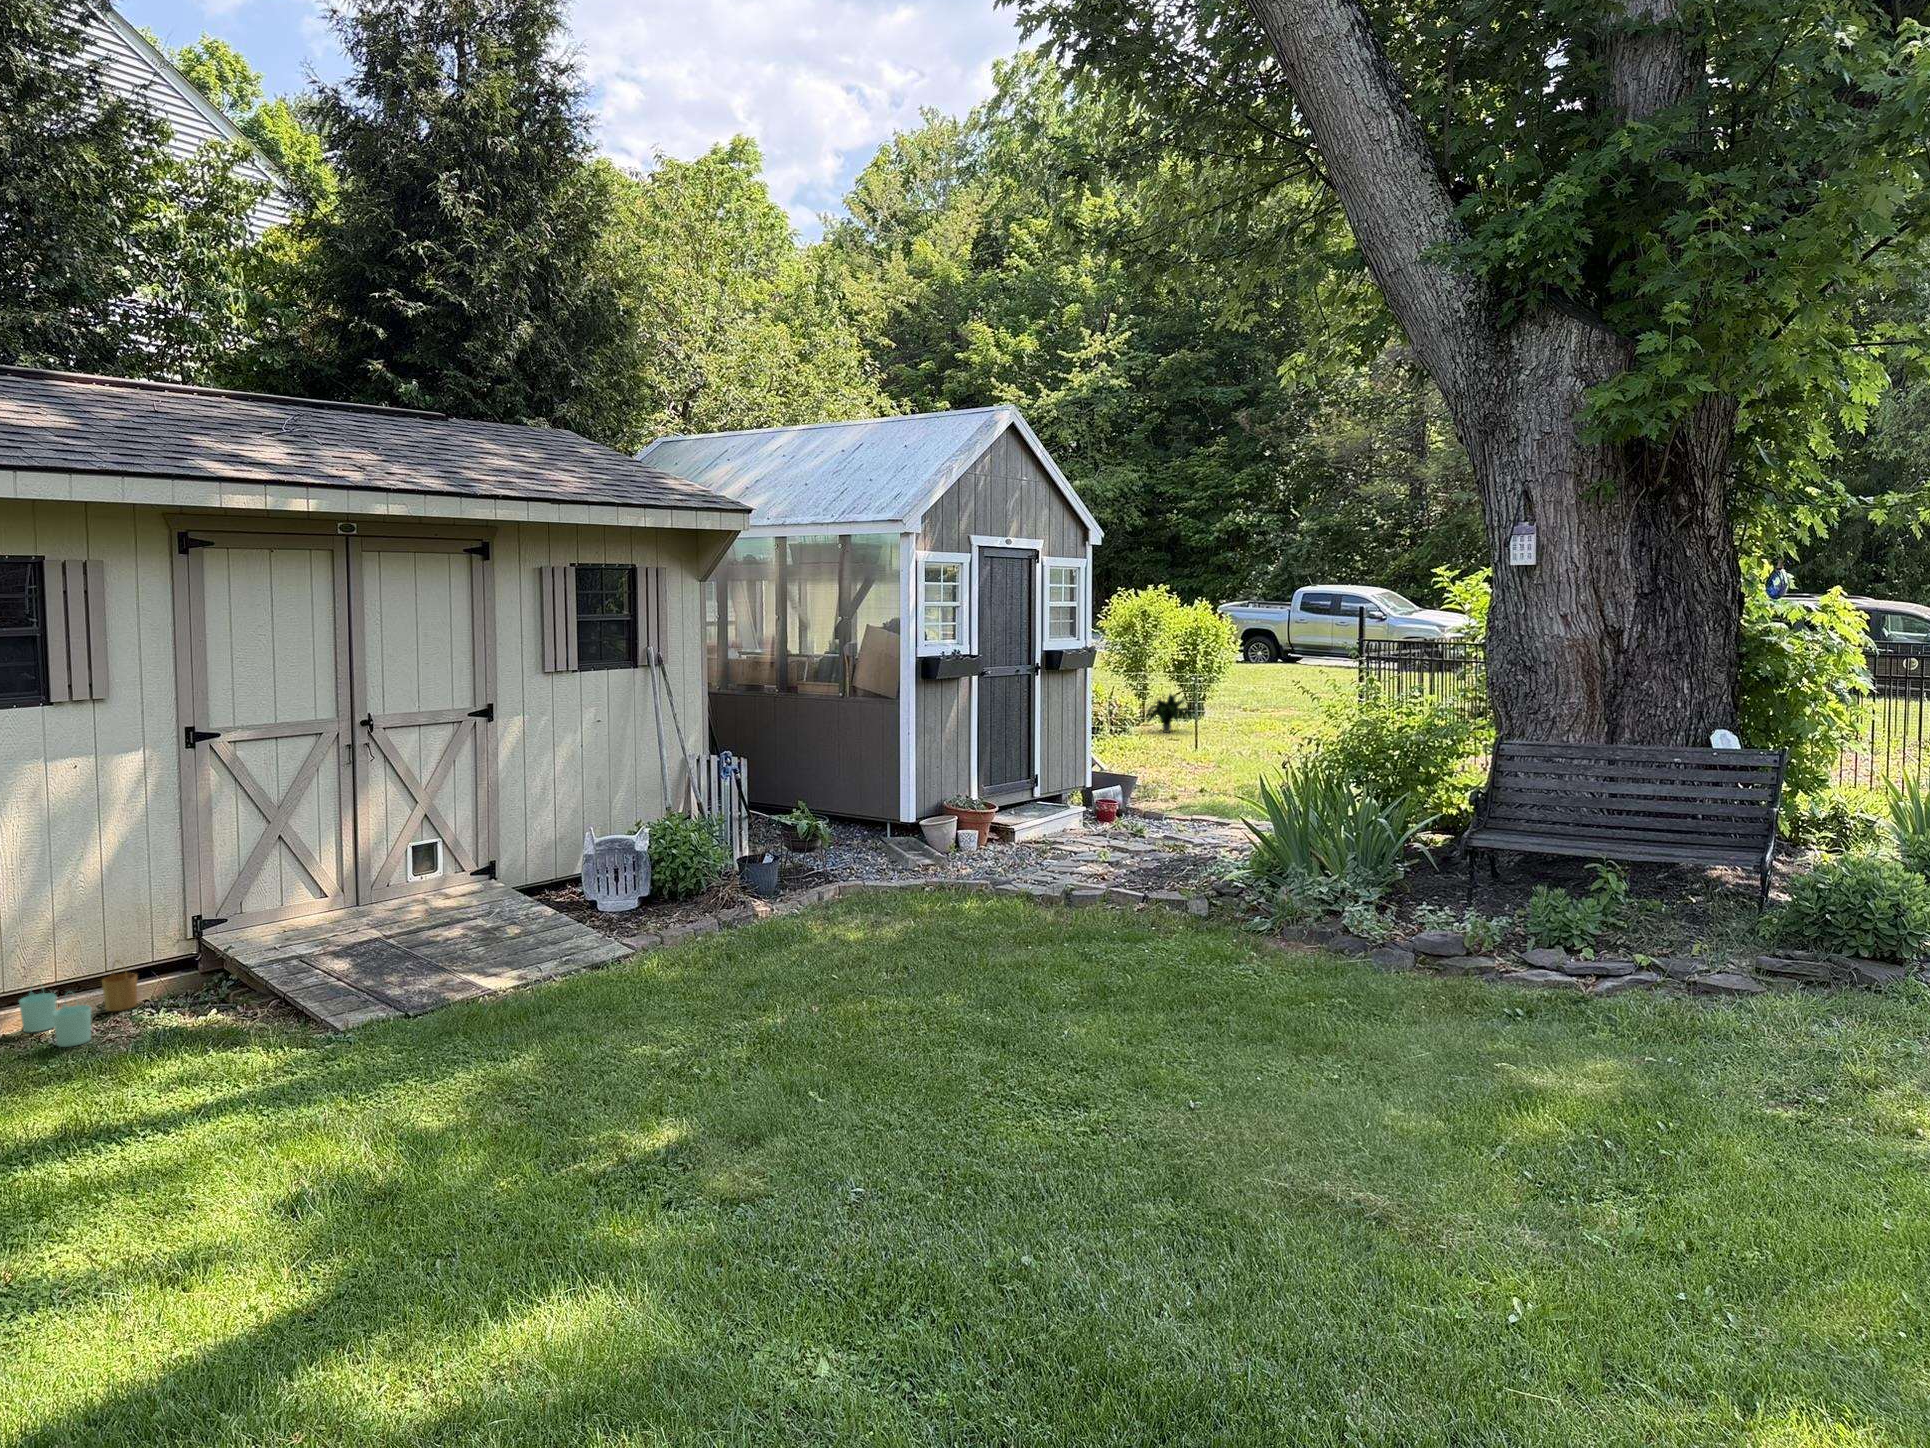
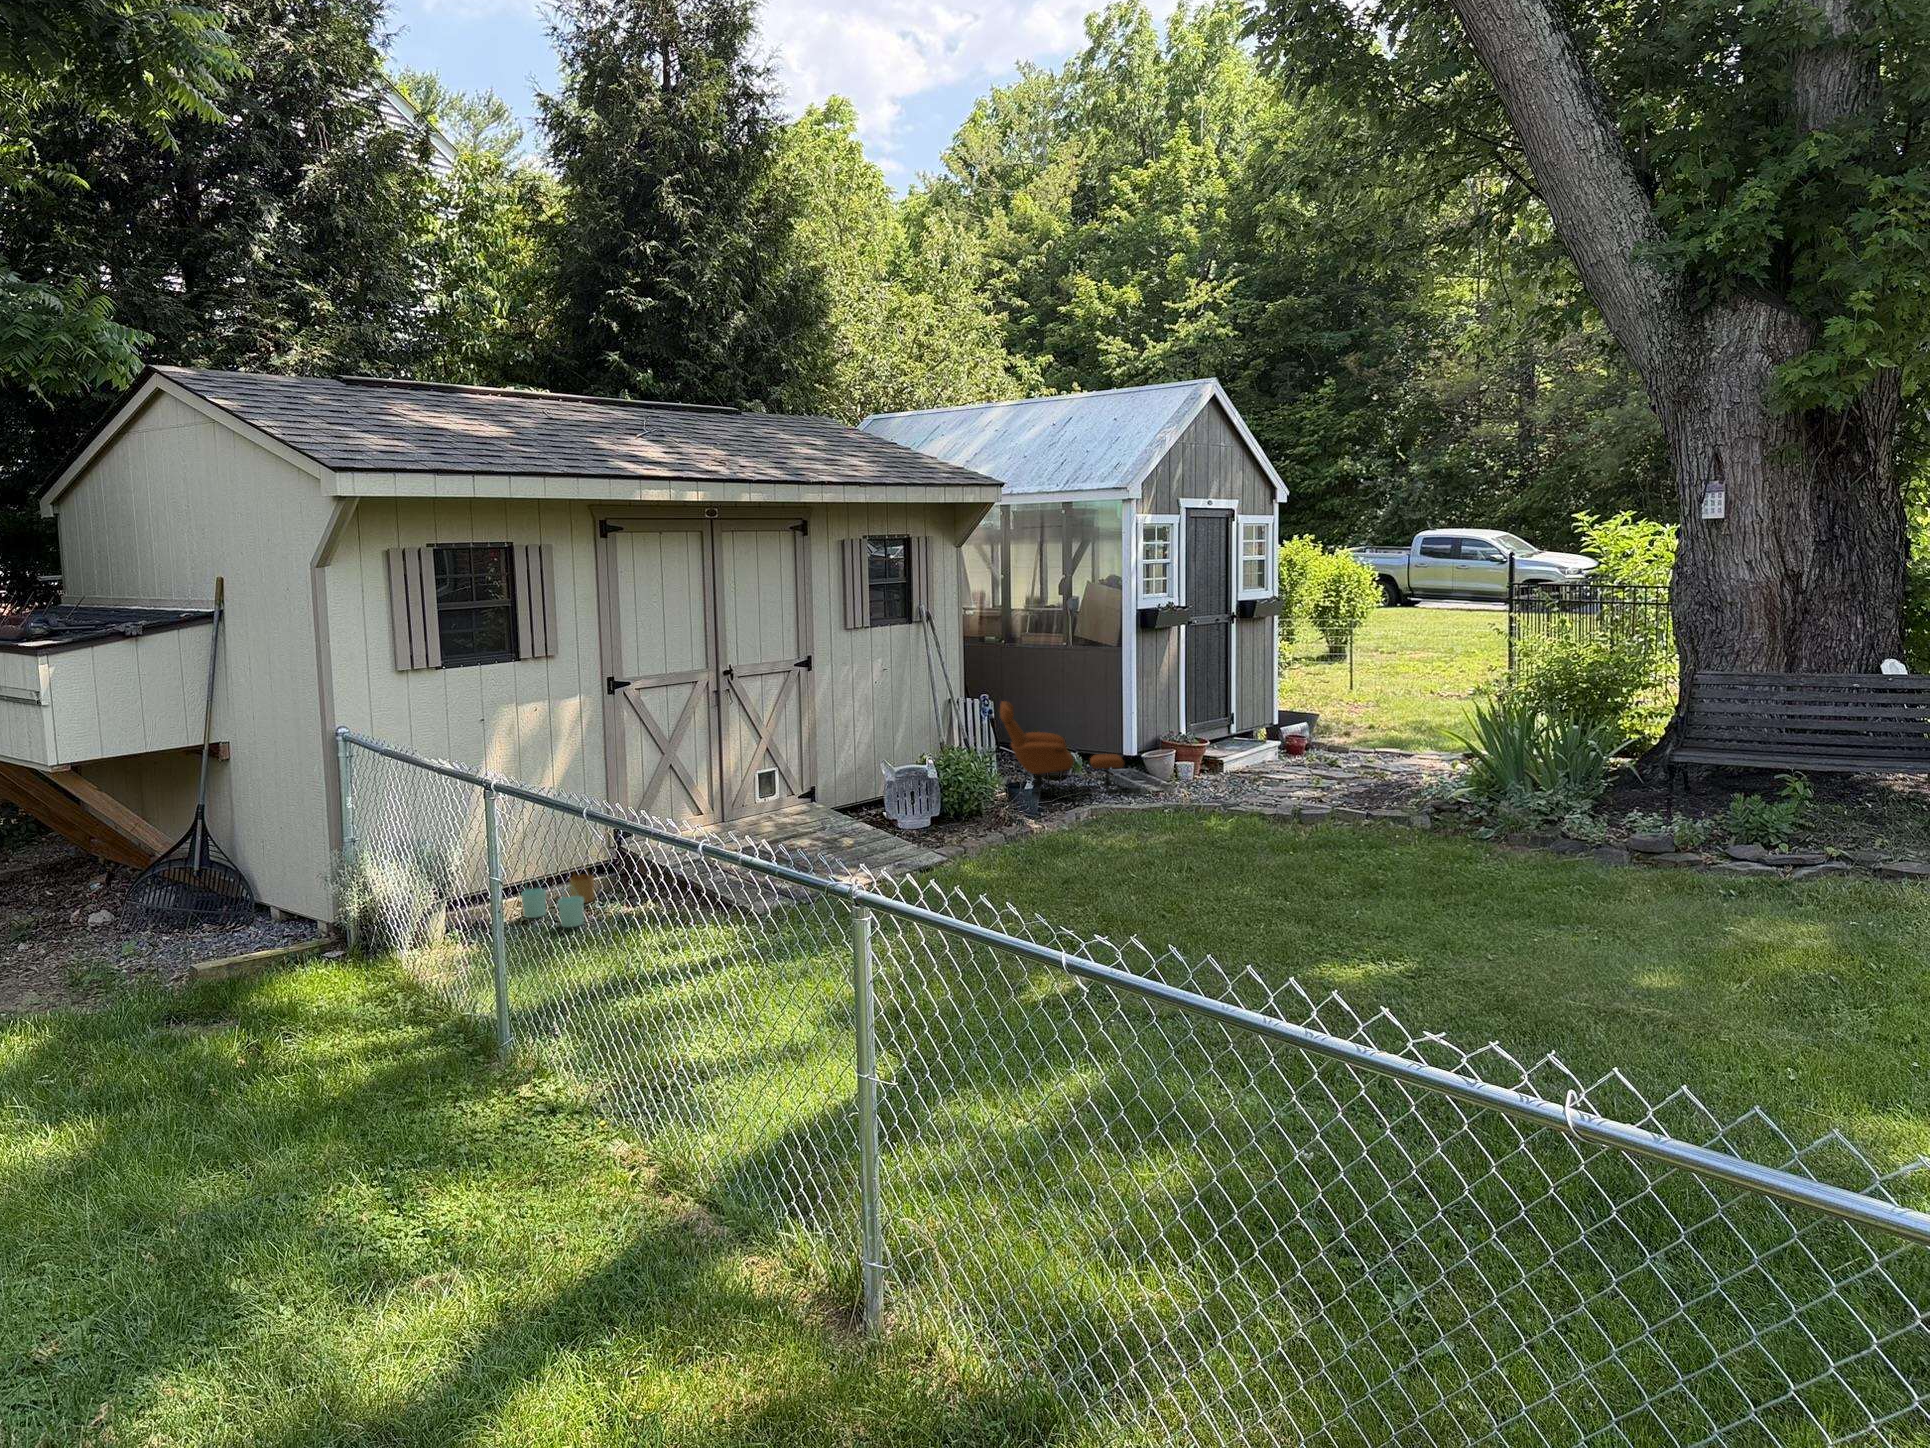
potted plant: present [1145,694,1191,733] -> none [1288,634,1338,673]
lounge chair: none [741,760,893,874] -> present [1000,701,1125,797]

